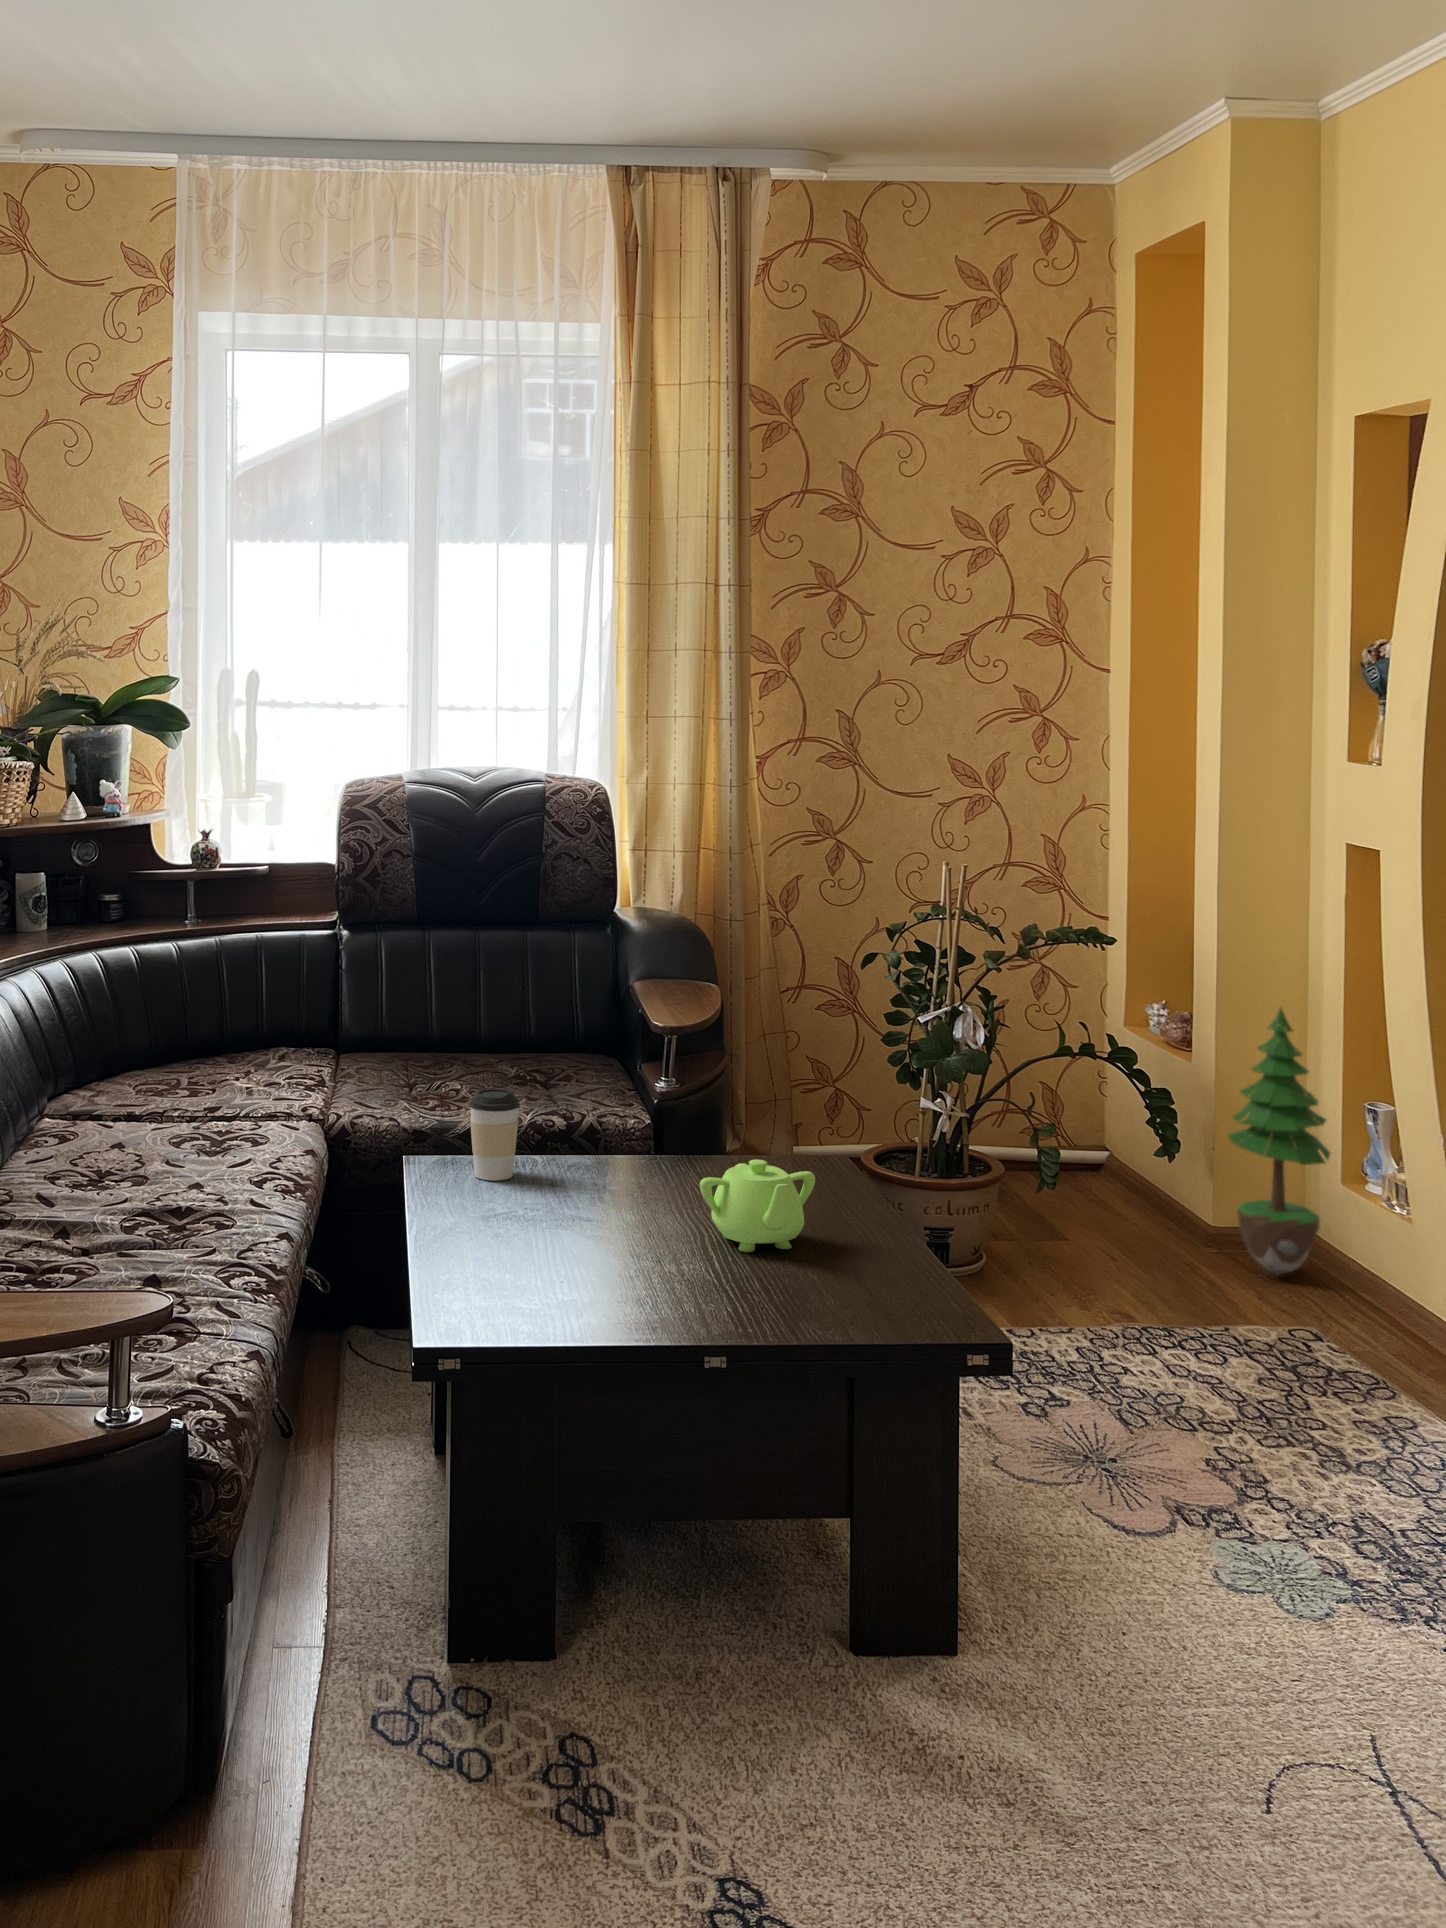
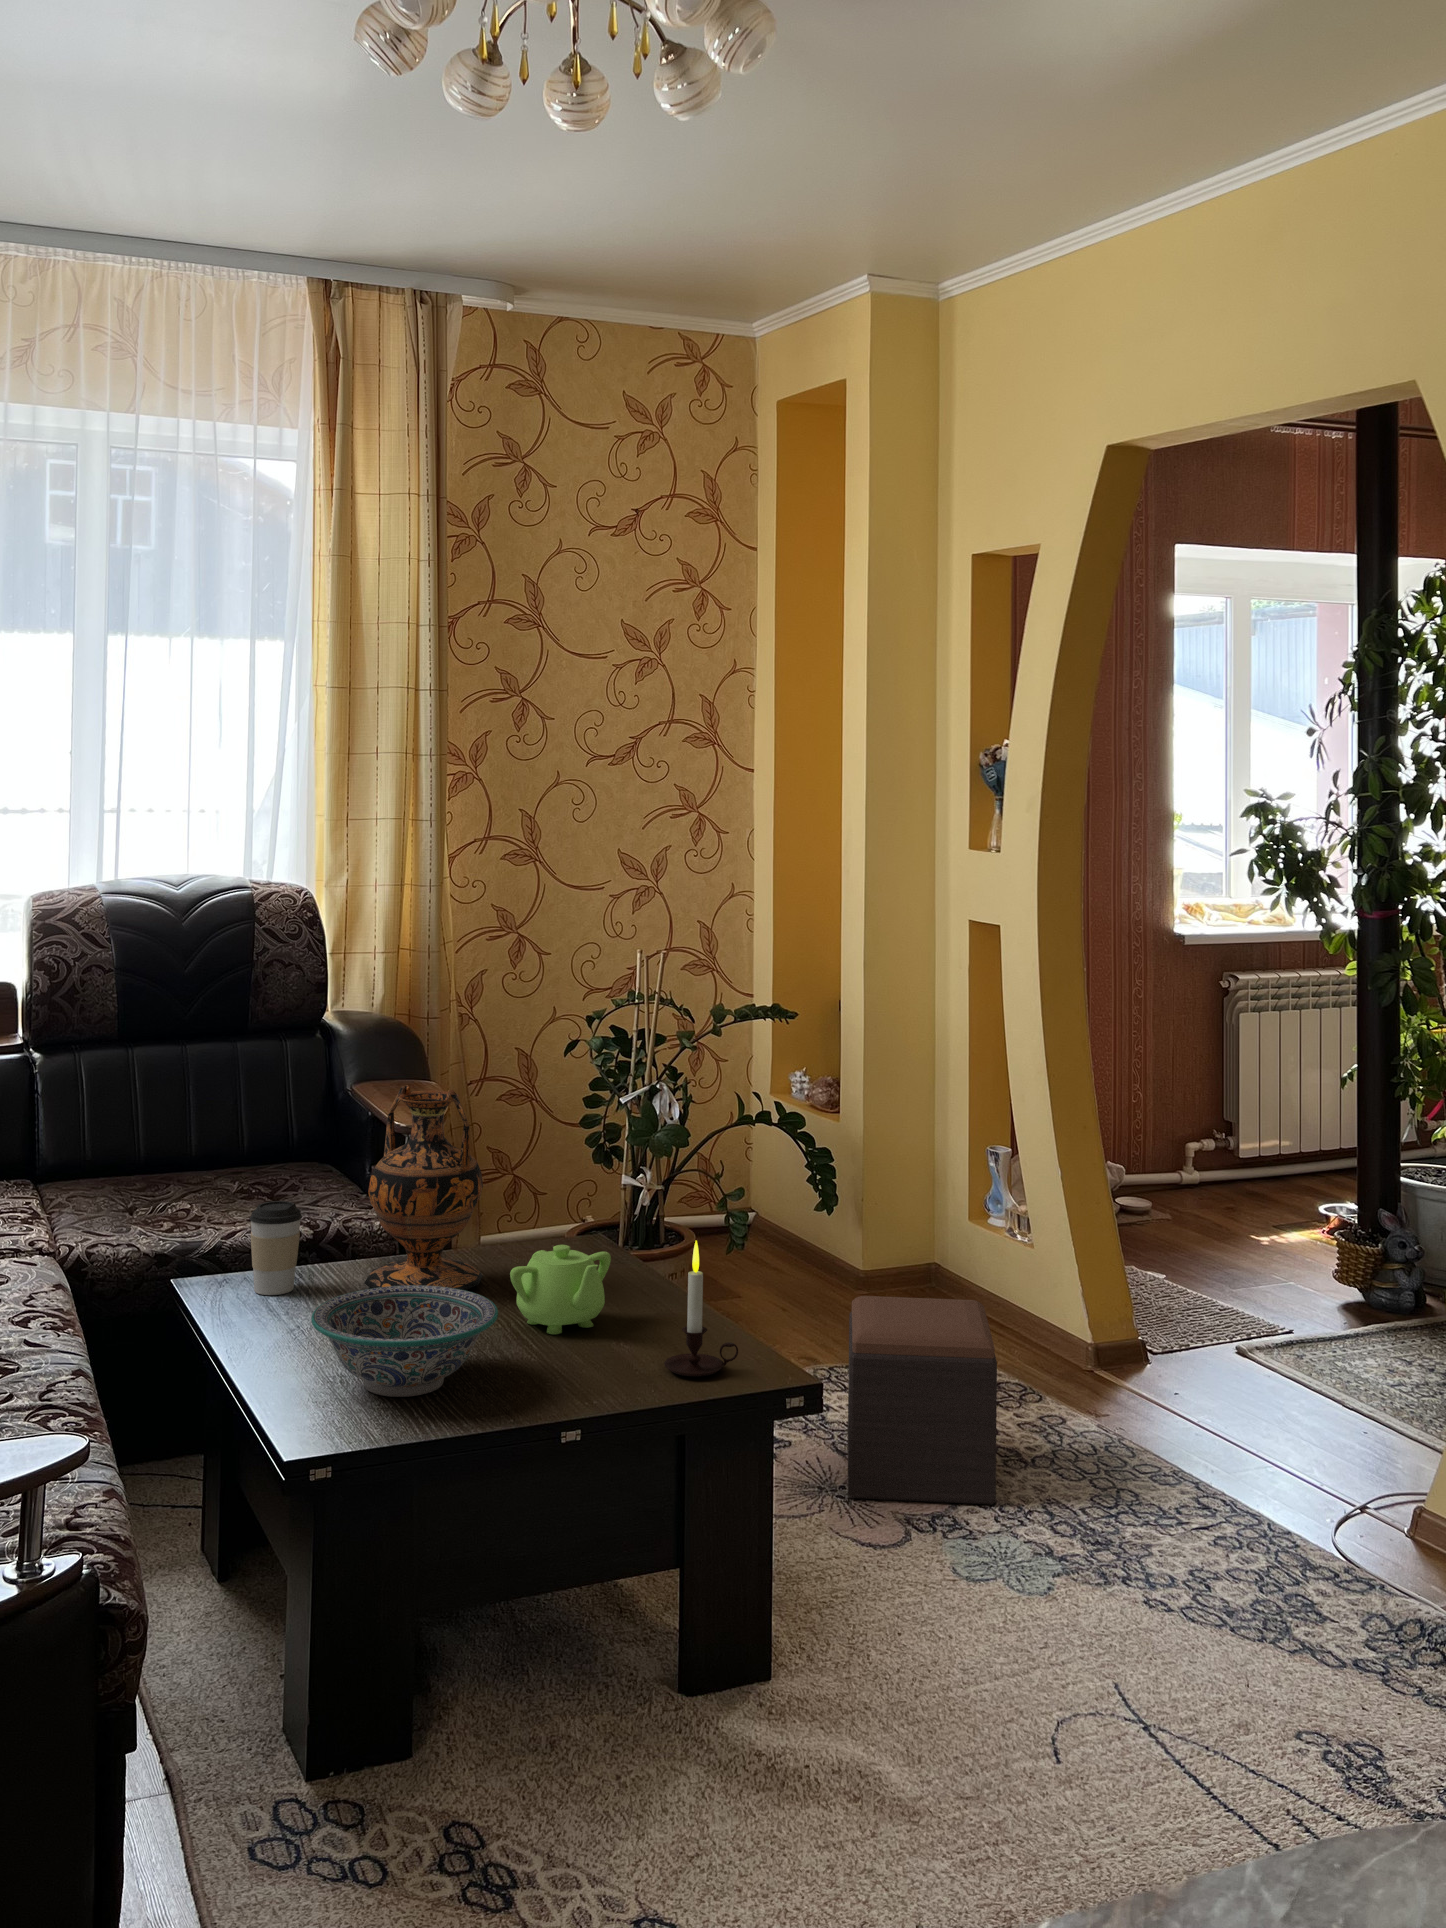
vase: none [579,983,701,1199] -> present [364,1085,483,1290]
potted tree: present [1227,1009,1330,1276] -> none [881,1069,965,1311]
candle: none [842,1169,926,1316] -> present [664,1241,738,1376]
decorative bowl: none [473,1184,662,1297] -> present [311,1285,498,1397]
footstool: none [1115,1251,1303,1506] -> present [848,1296,997,1504]

